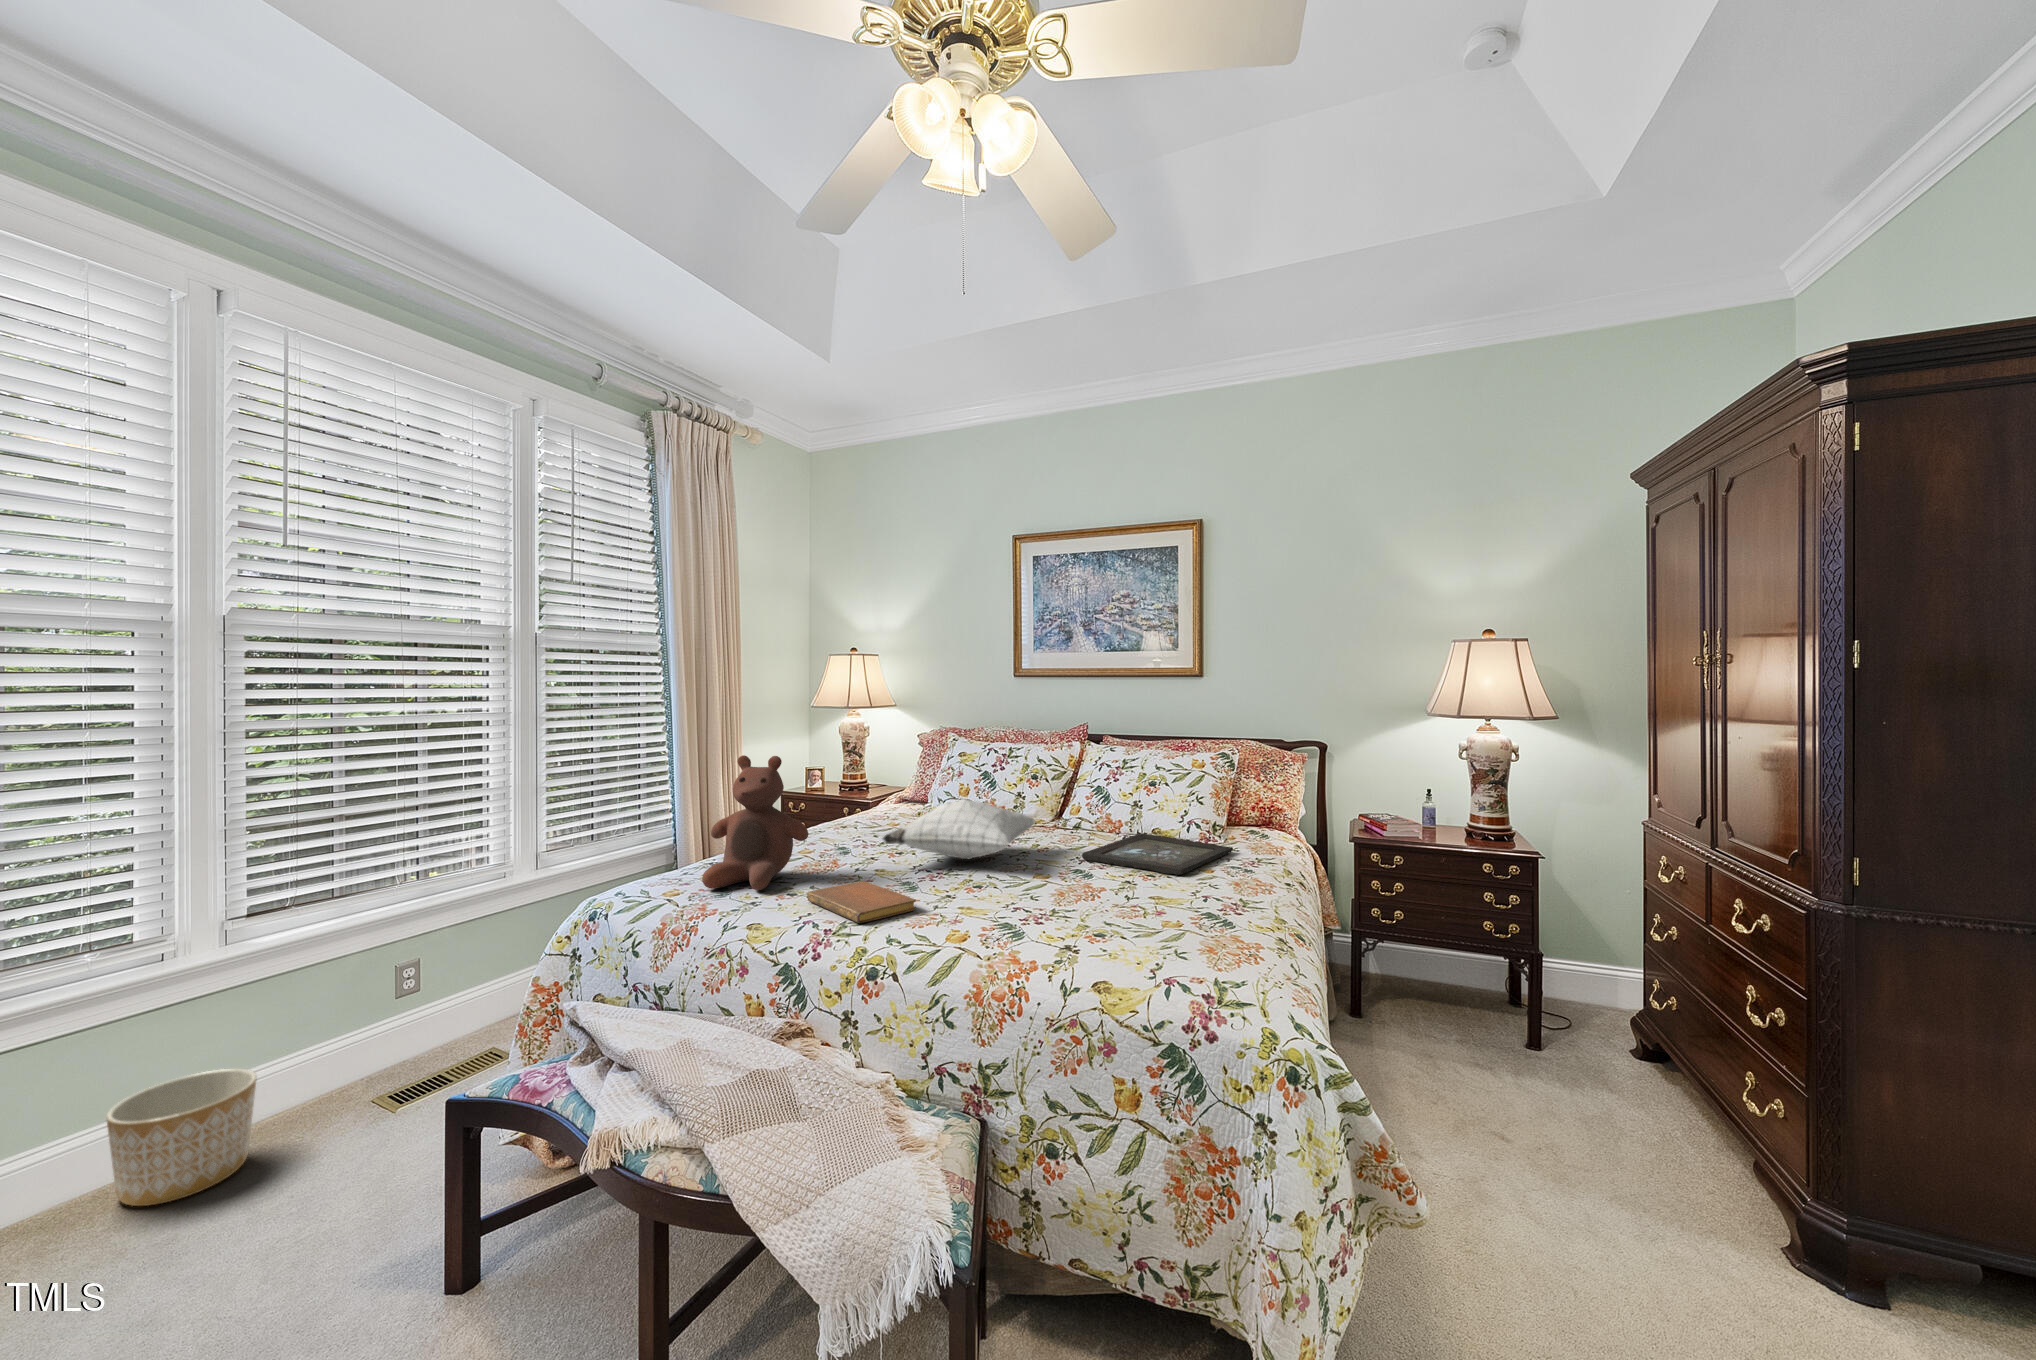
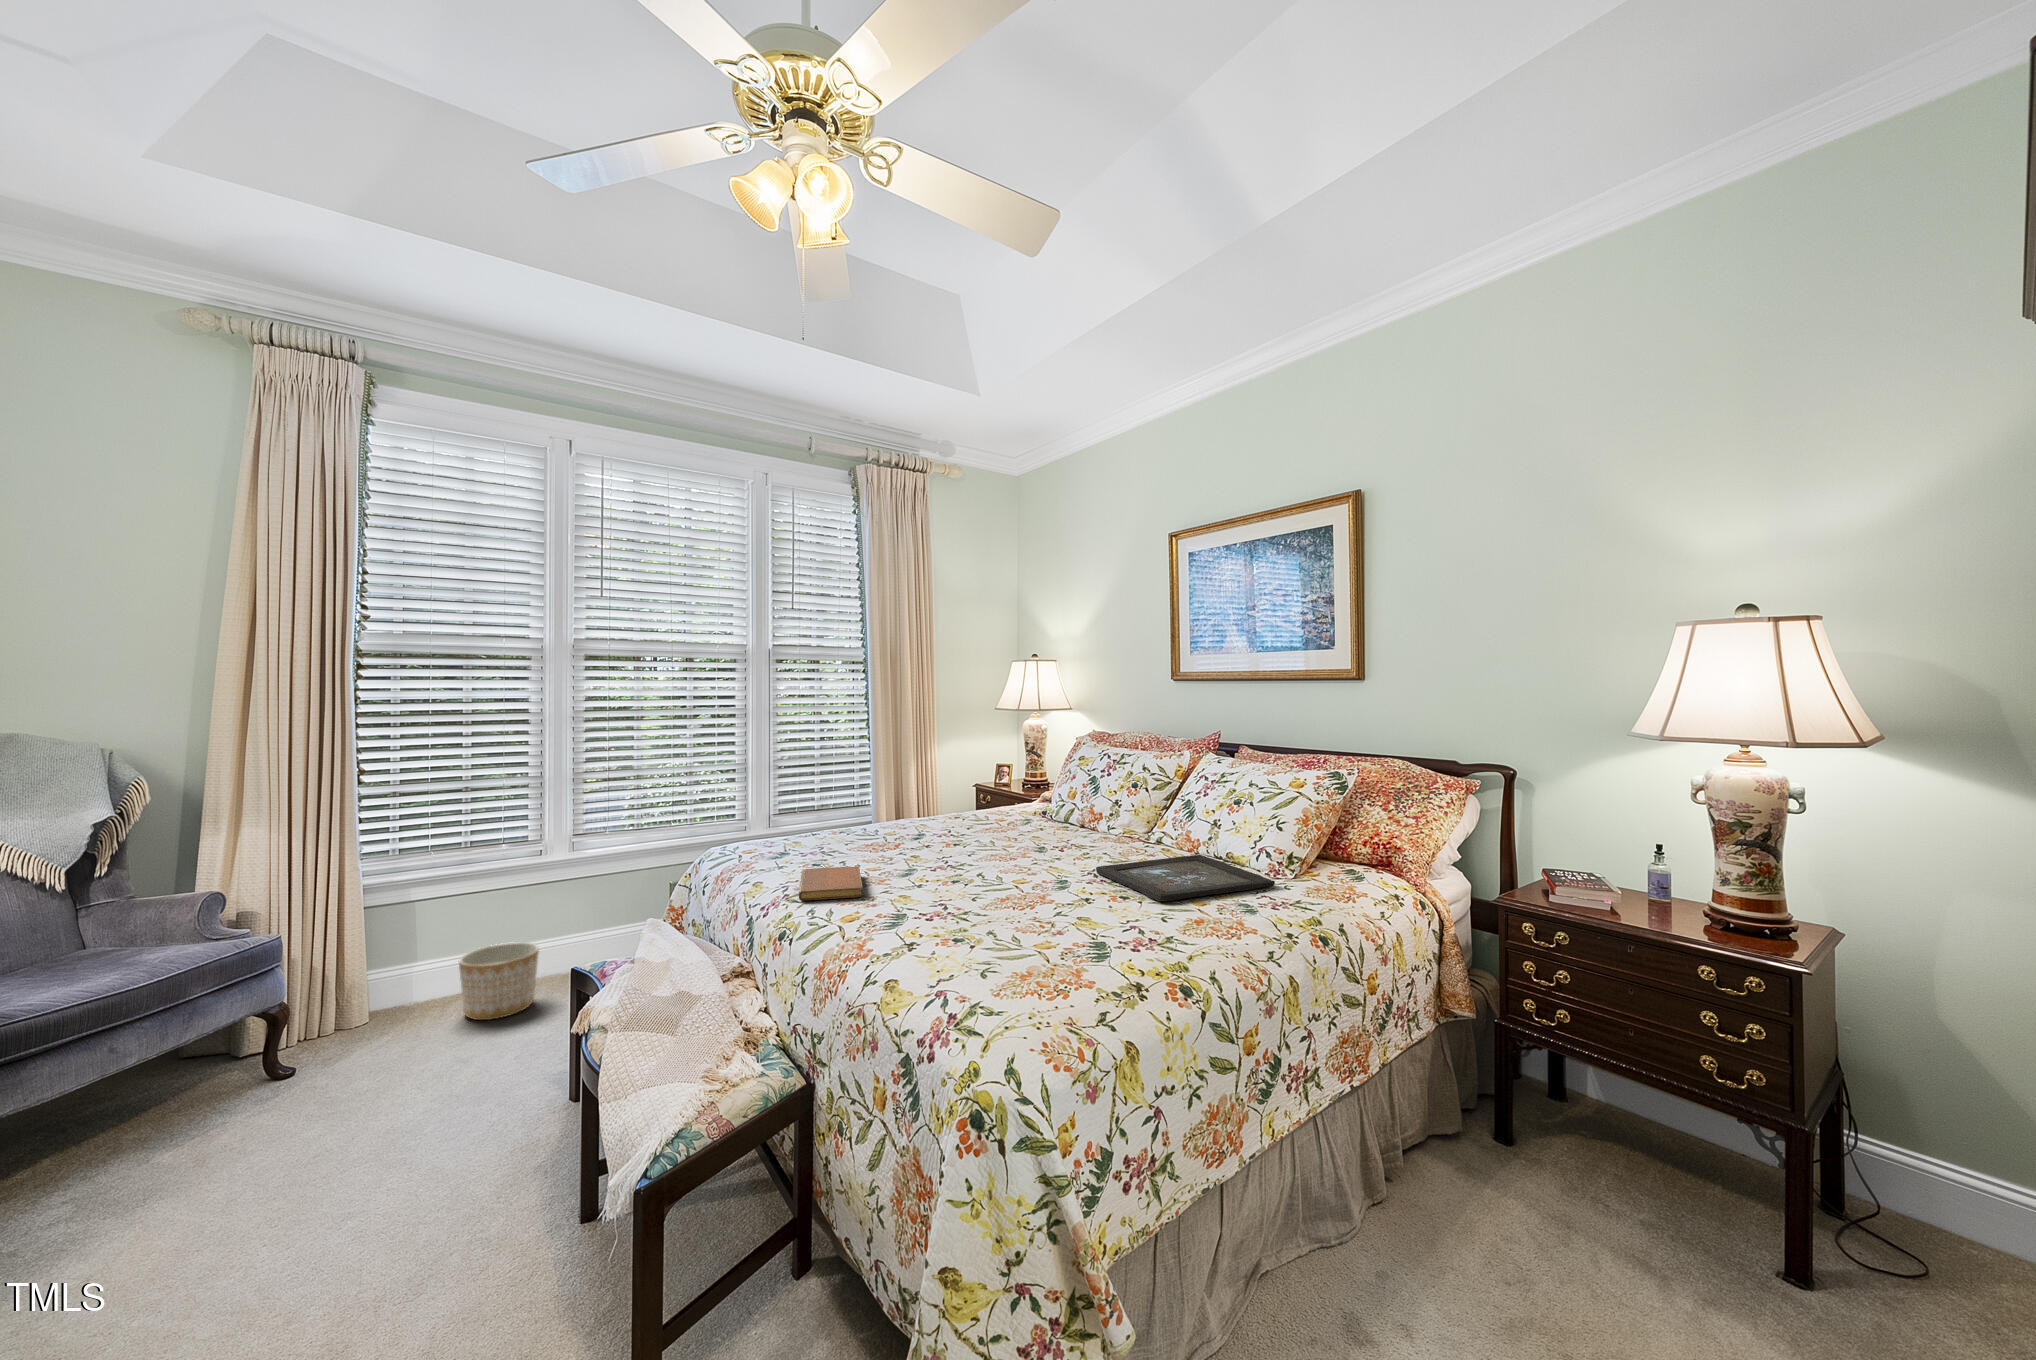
stuffed bear: present [702,755,808,890] -> none [754,749,841,864]
pillow: present [883,800,1035,859] -> none [905,802,1073,860]

